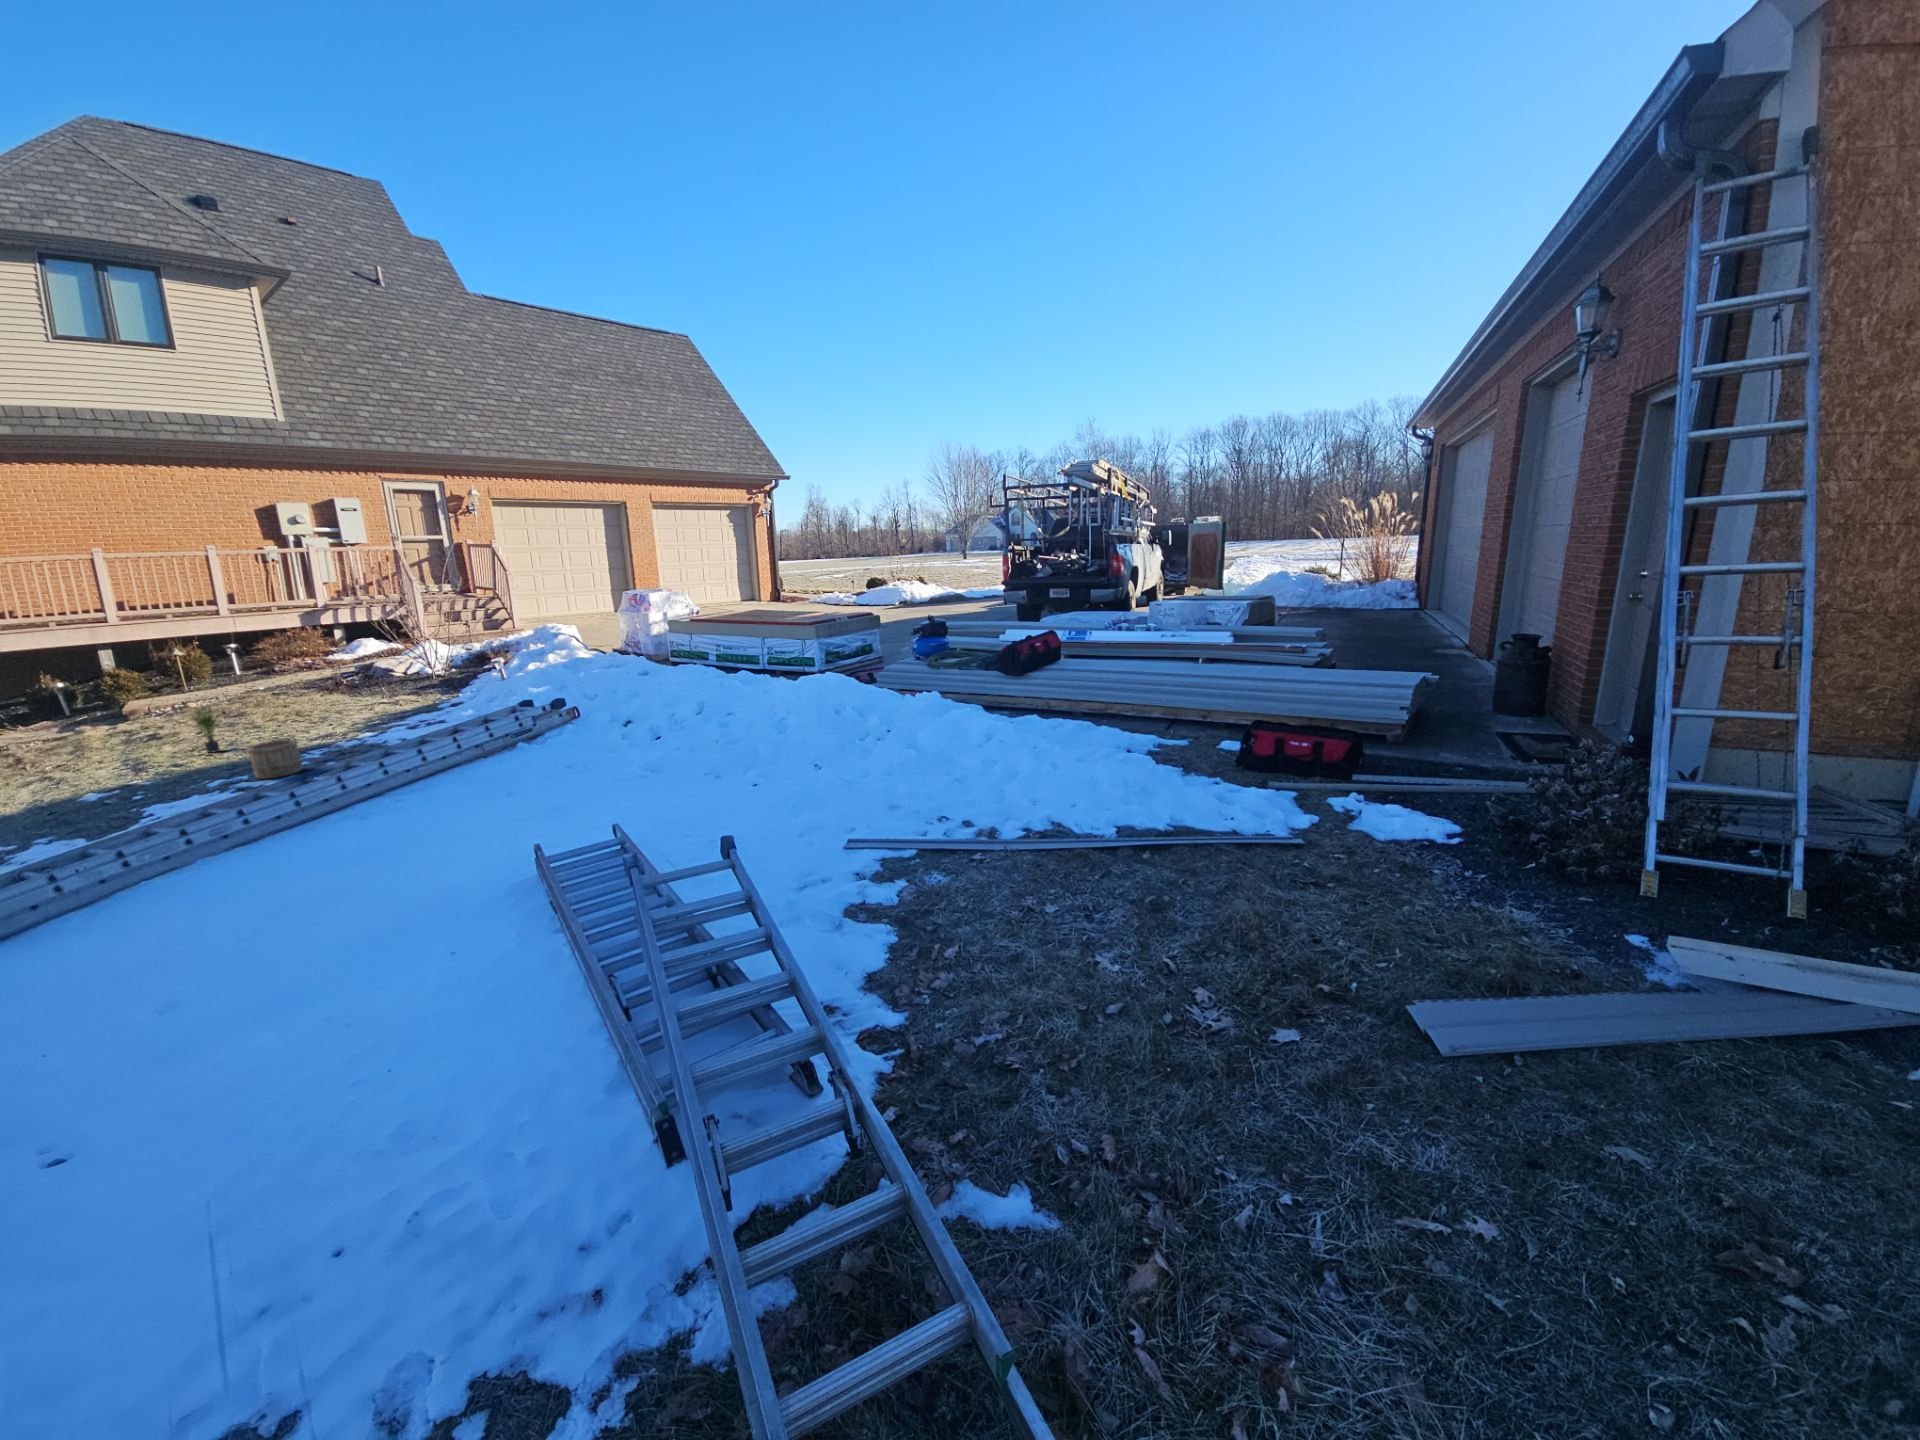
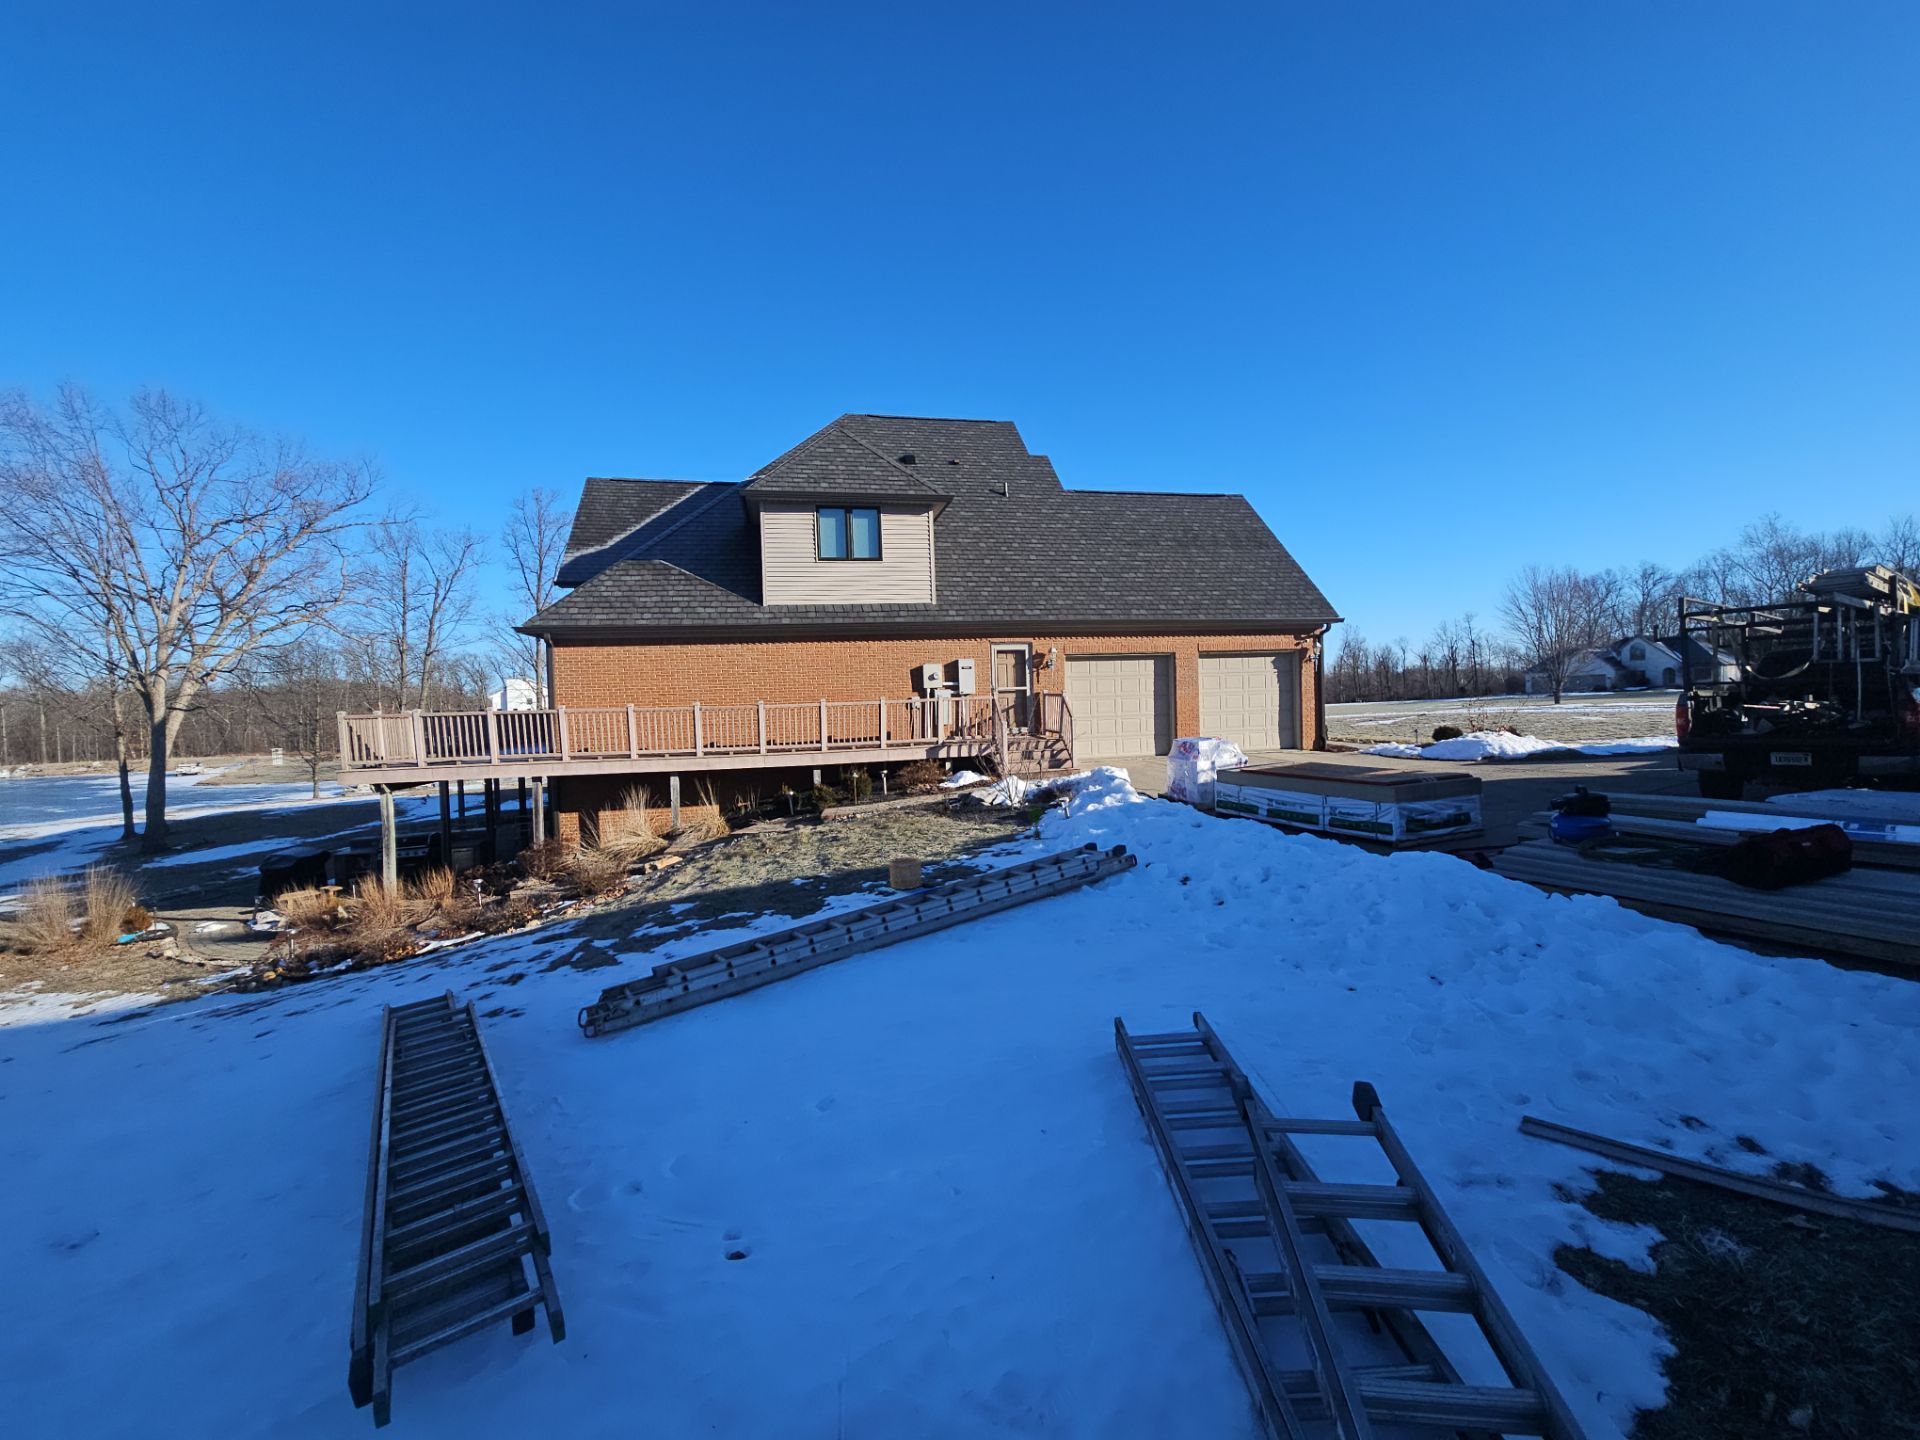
potted plant: present [190,708,221,753] -> present [1029,807,1043,840]

